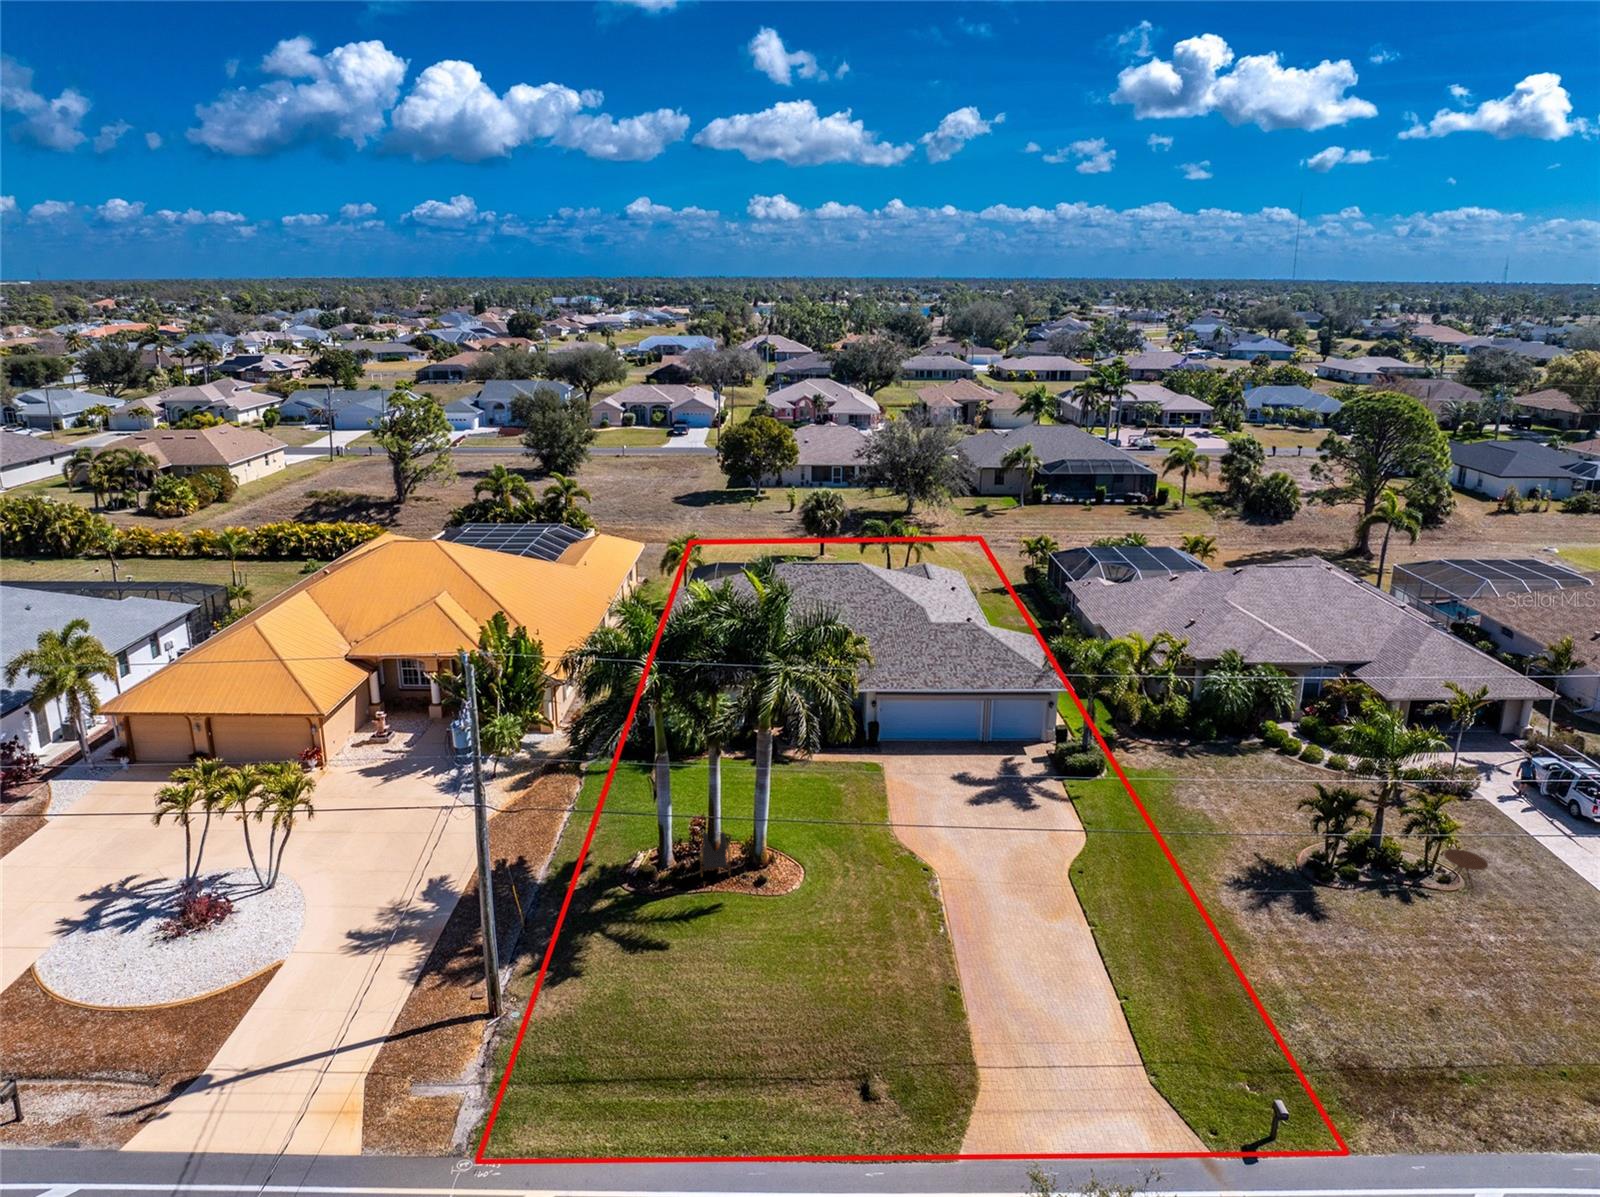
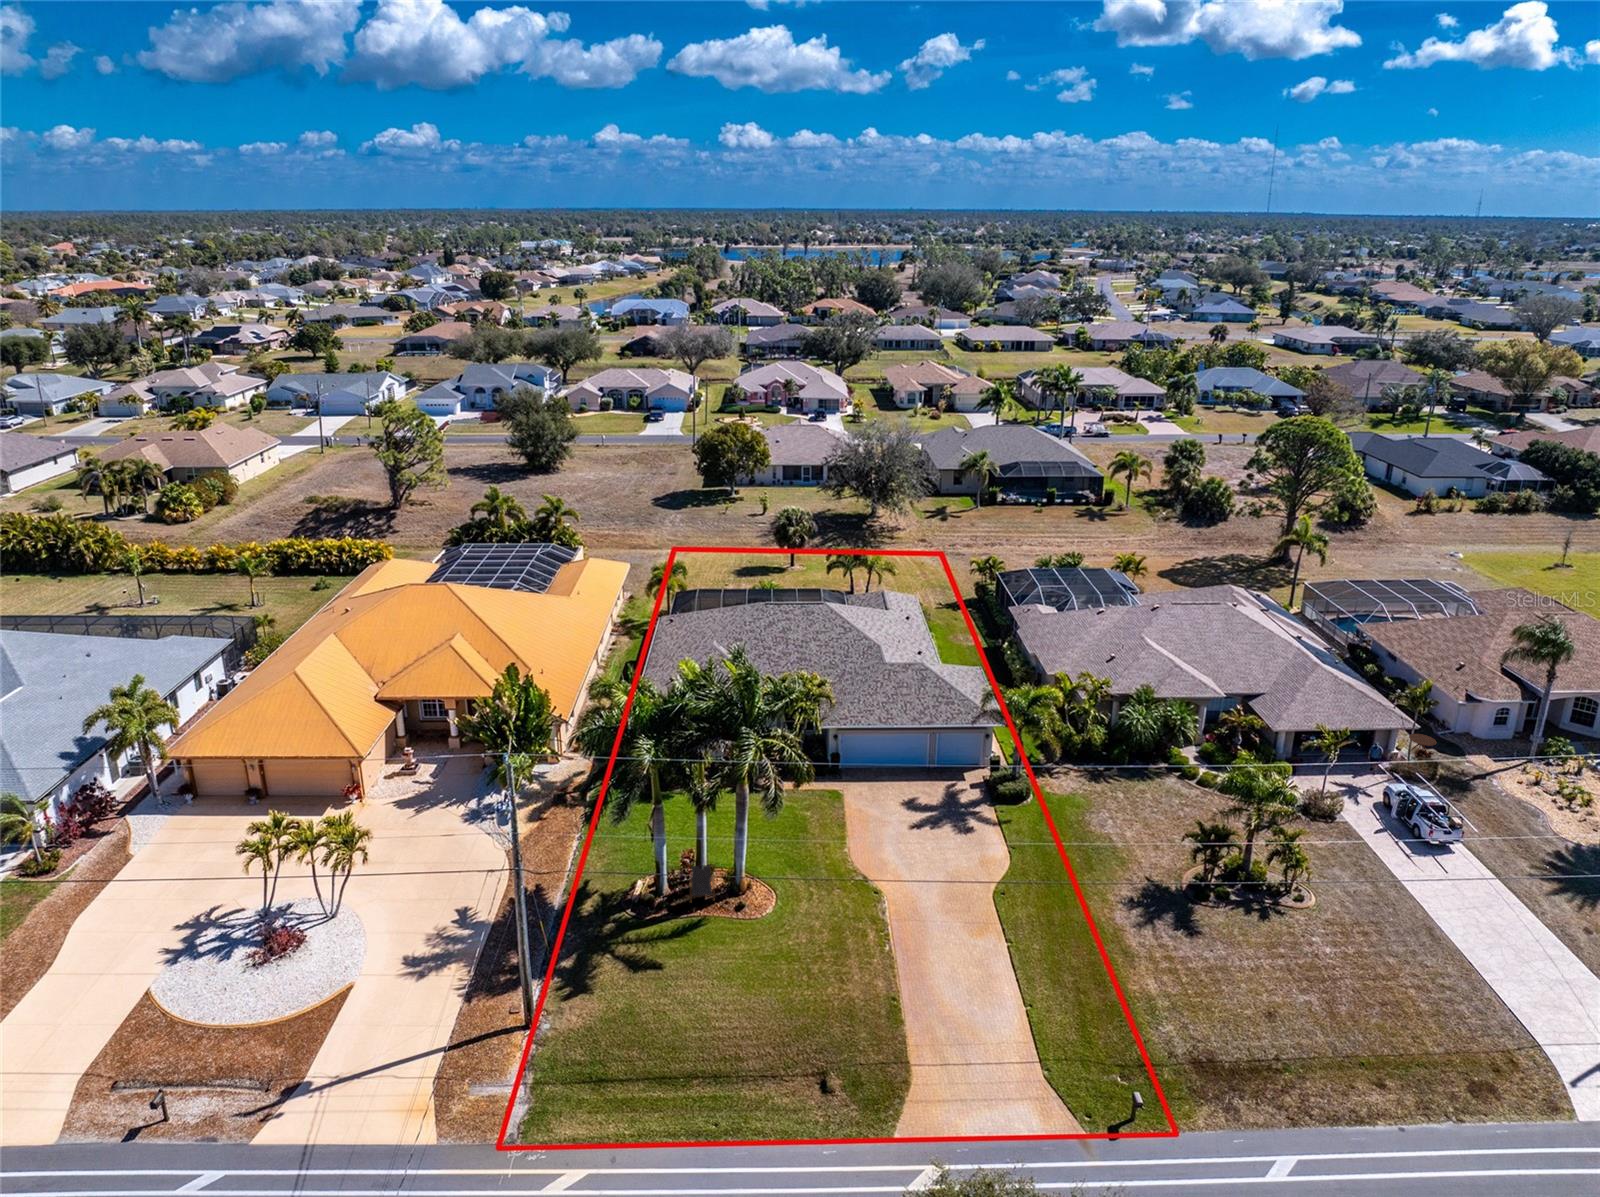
round table: present [1444,849,1488,888] -> present [1409,734,1437,757]

